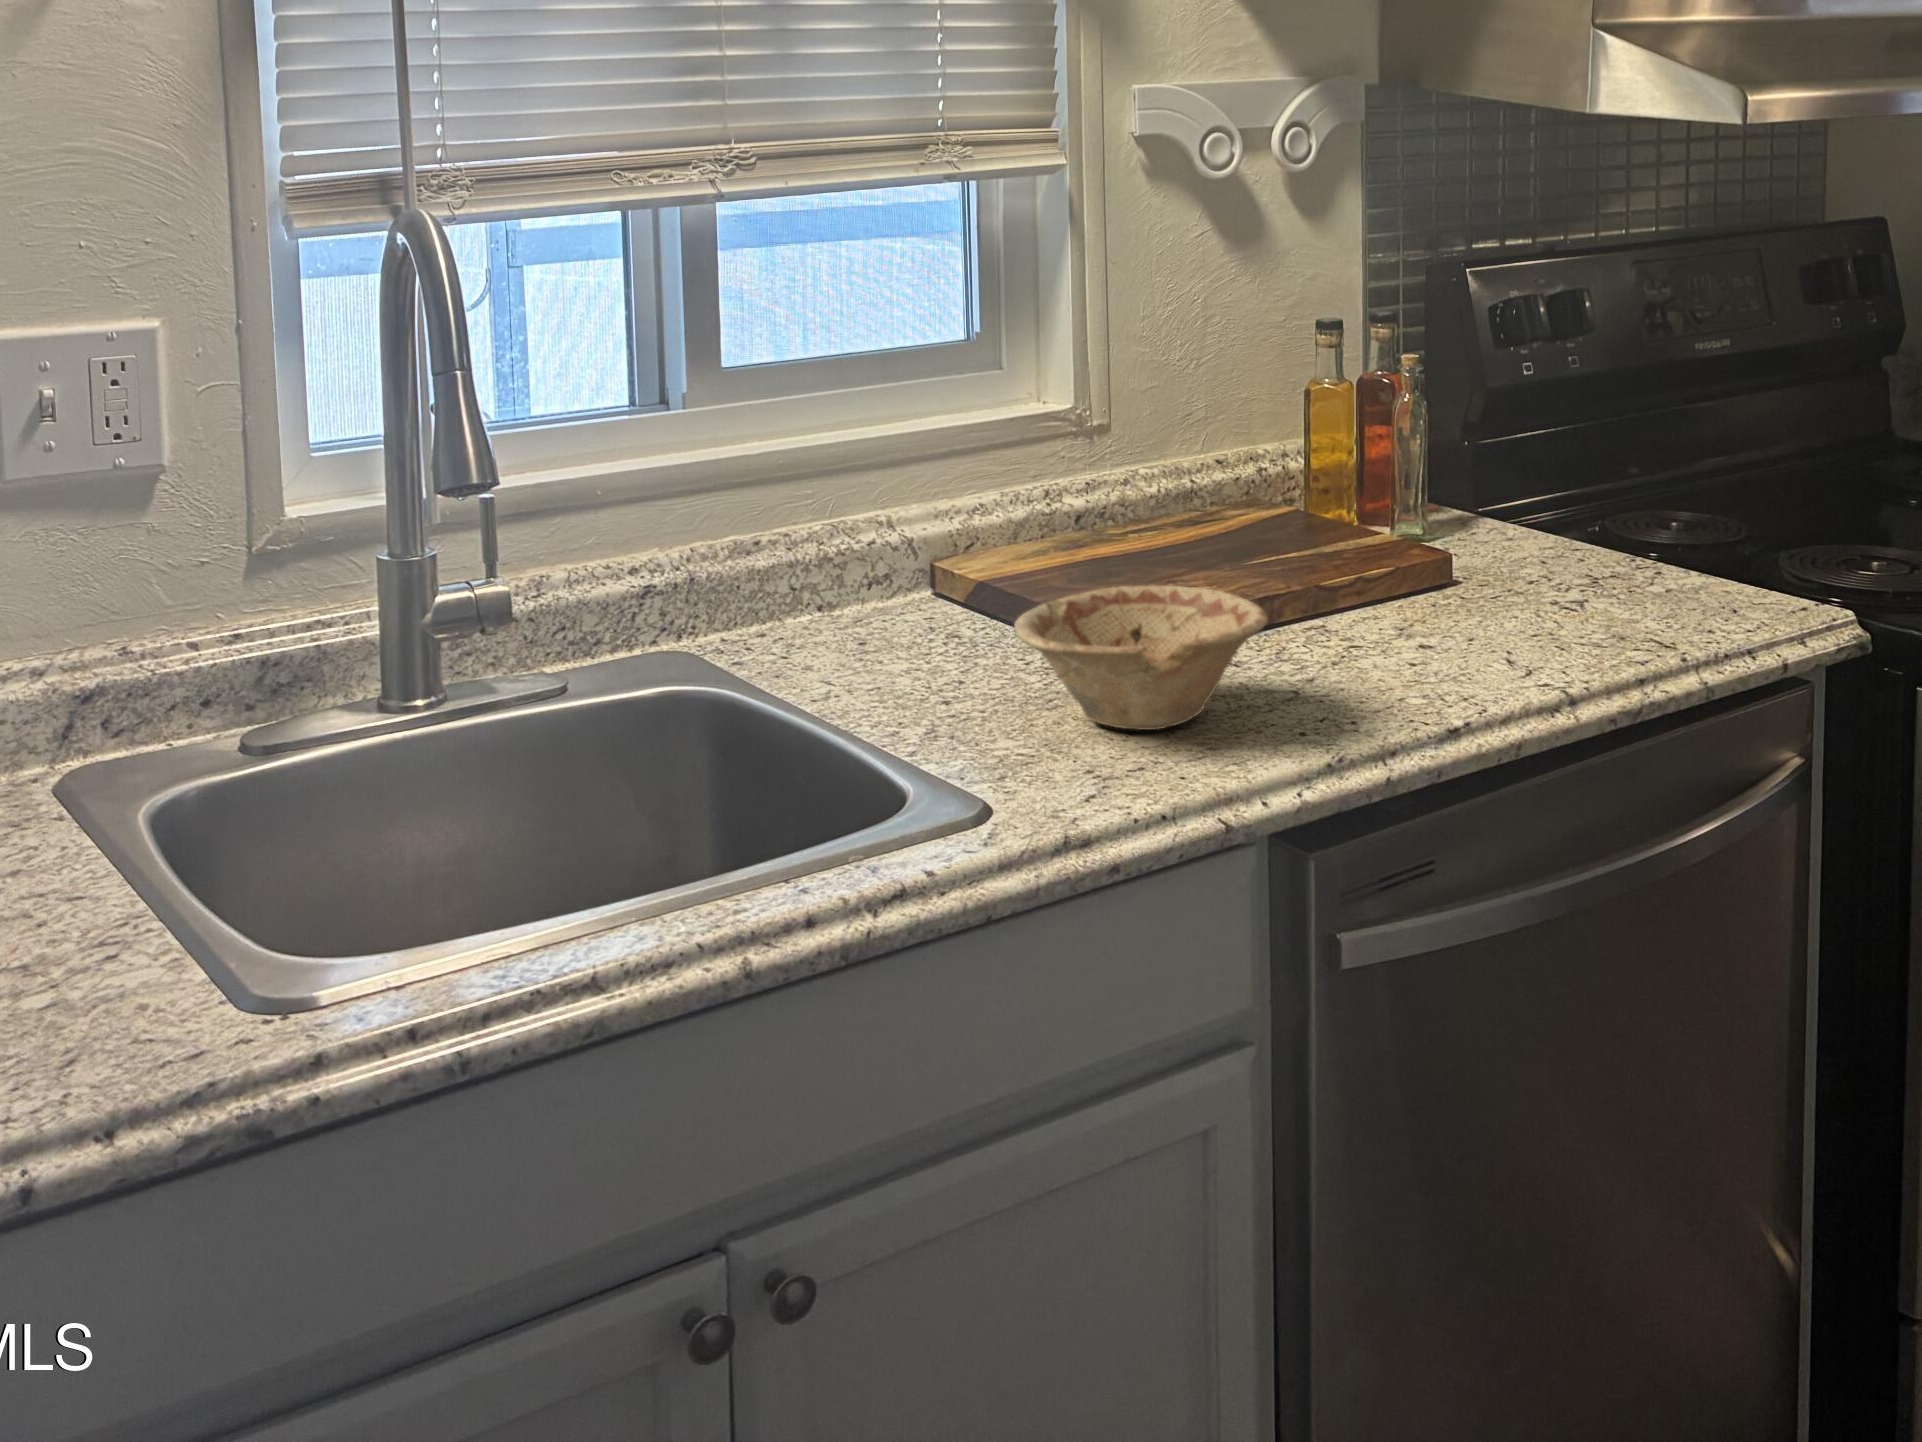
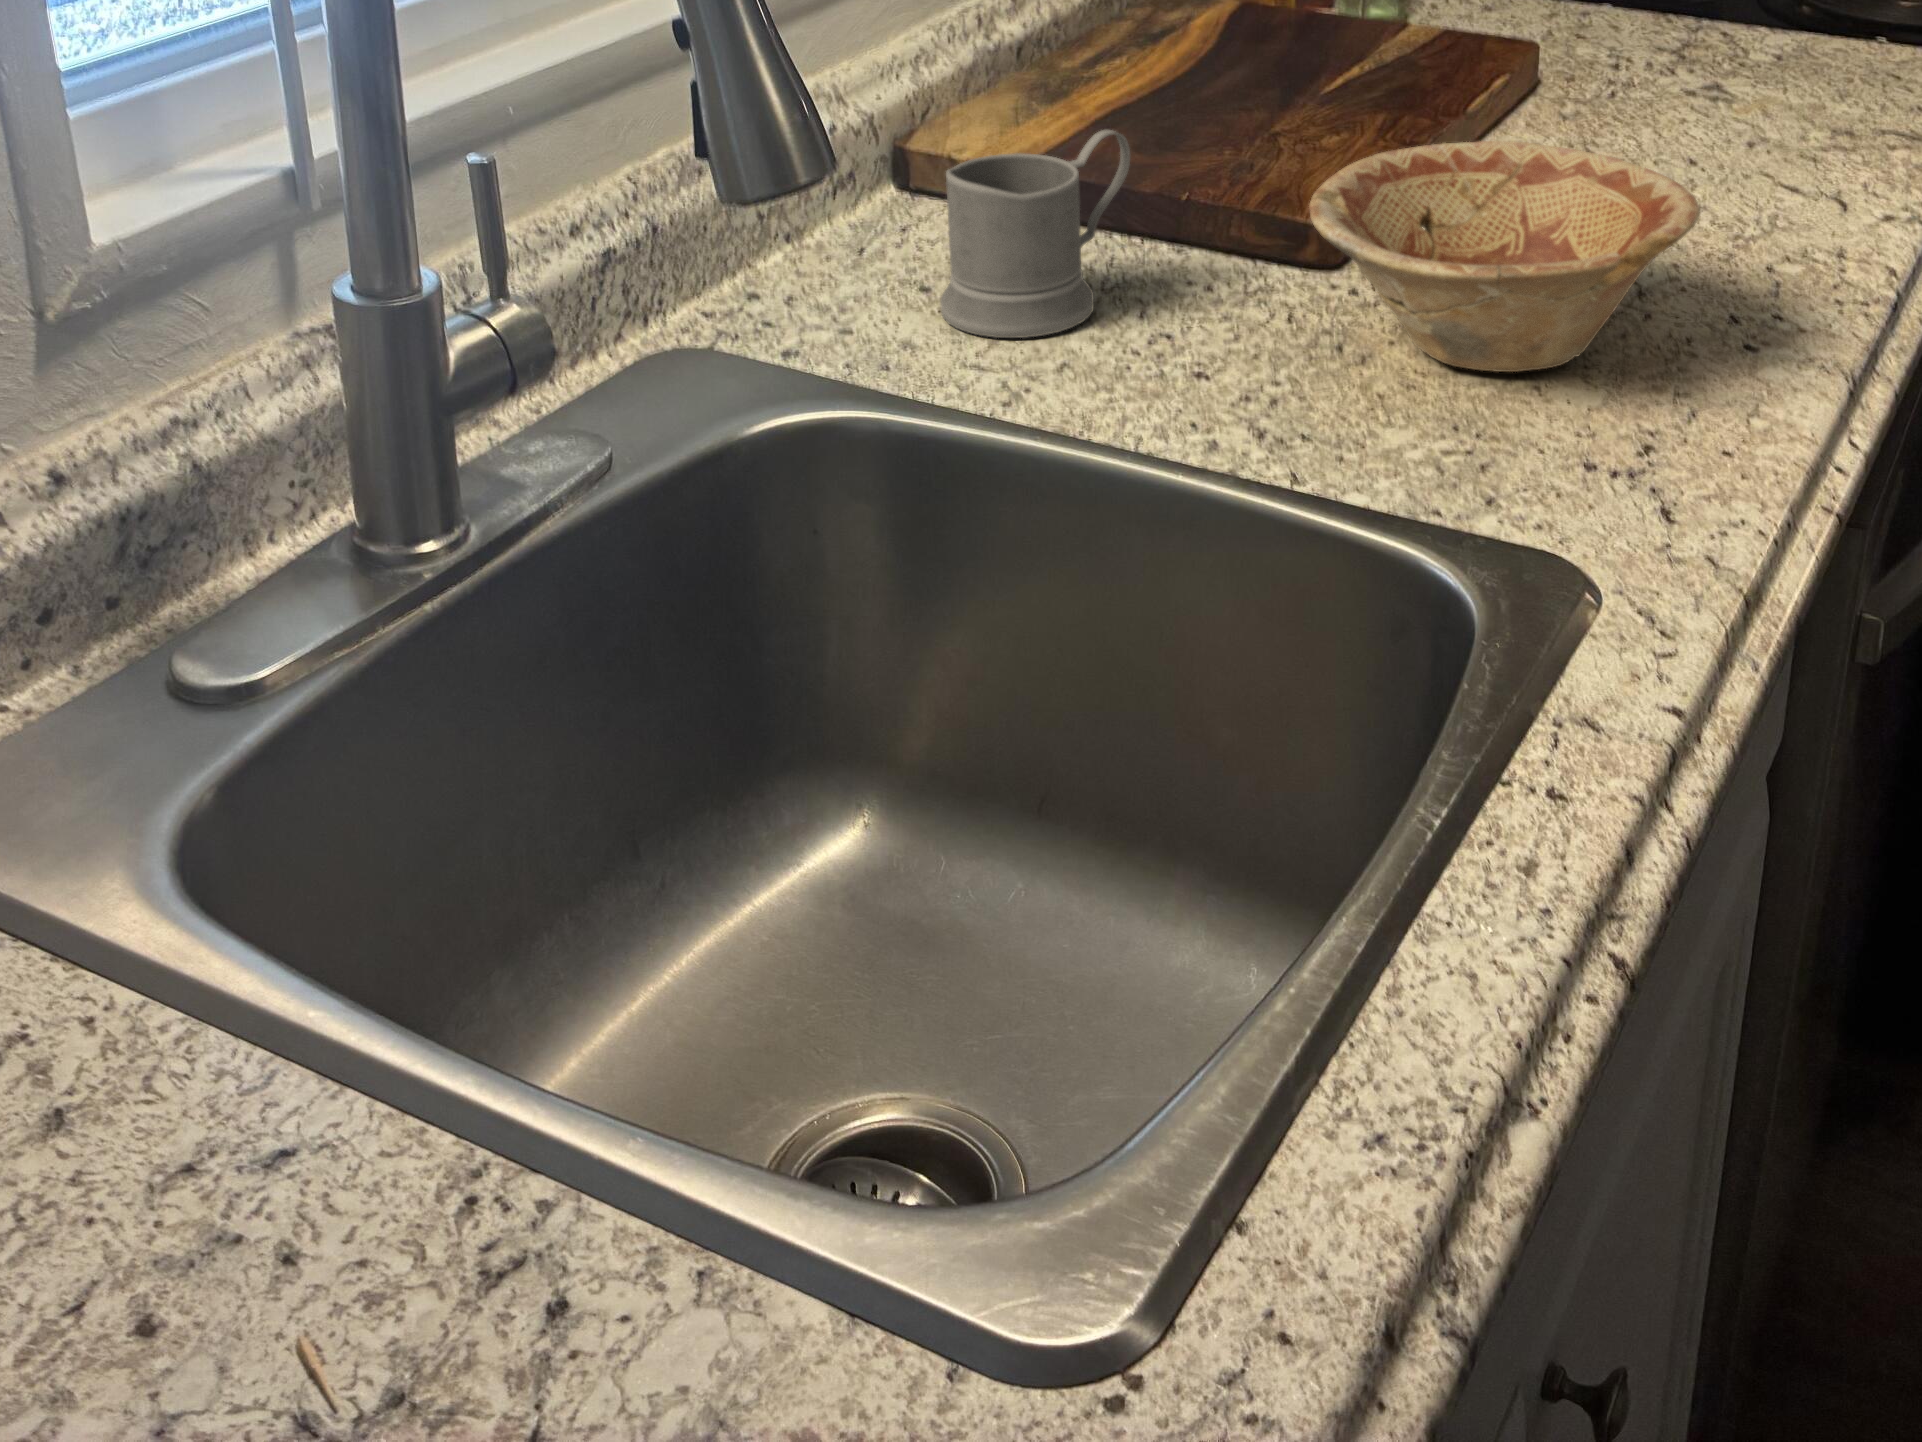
mug: none [852,553,989,676] -> present [940,130,1131,338]

